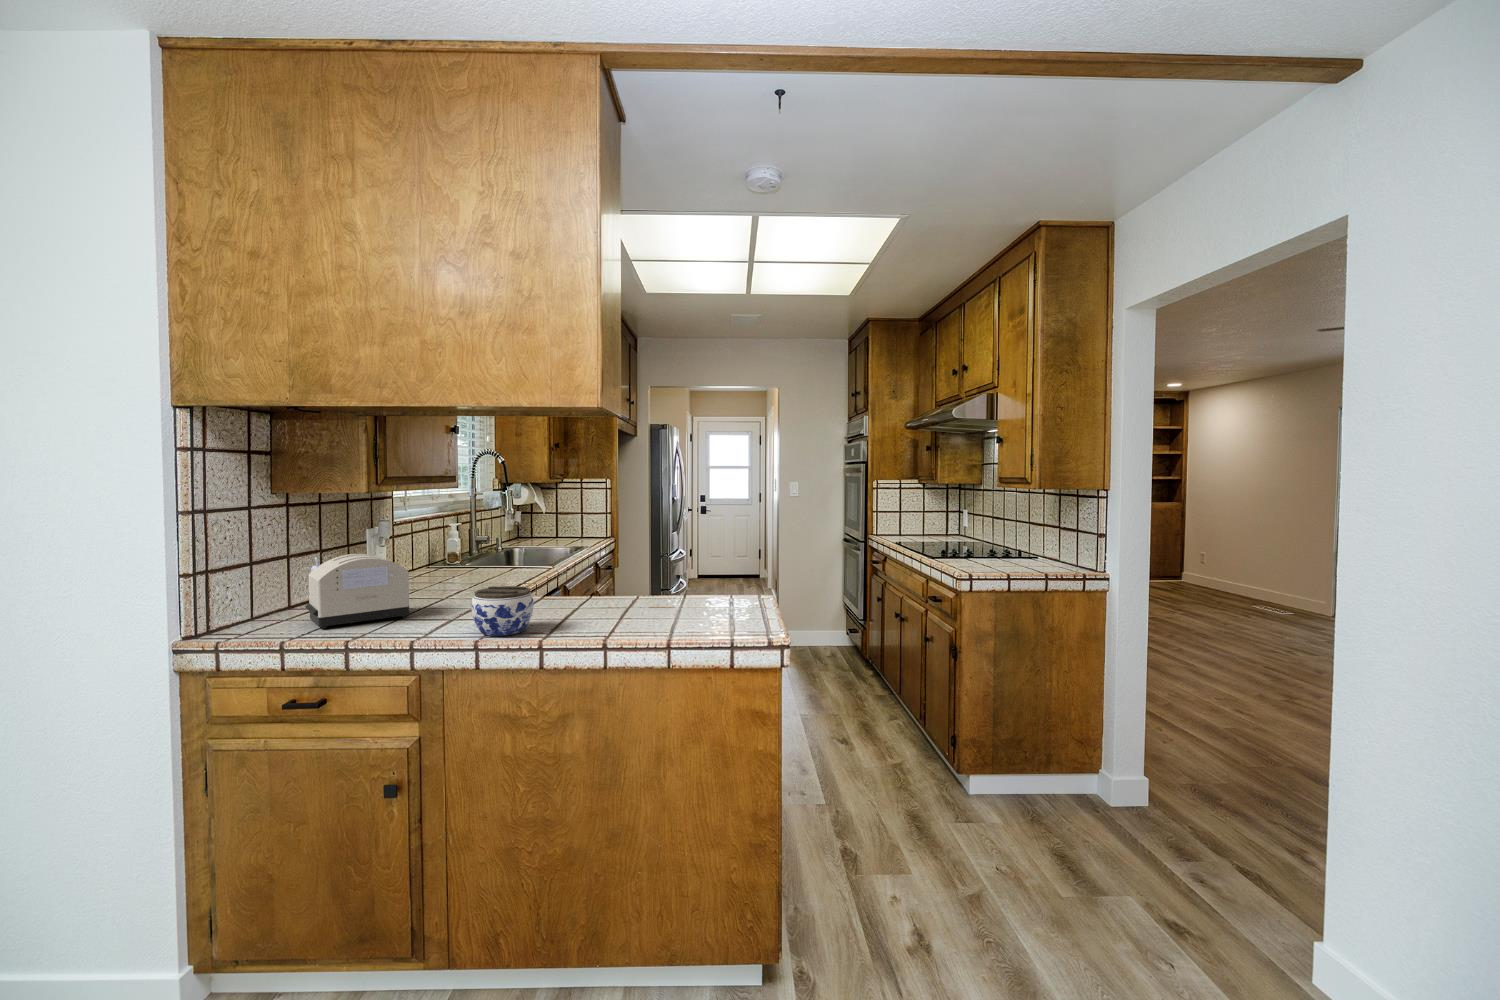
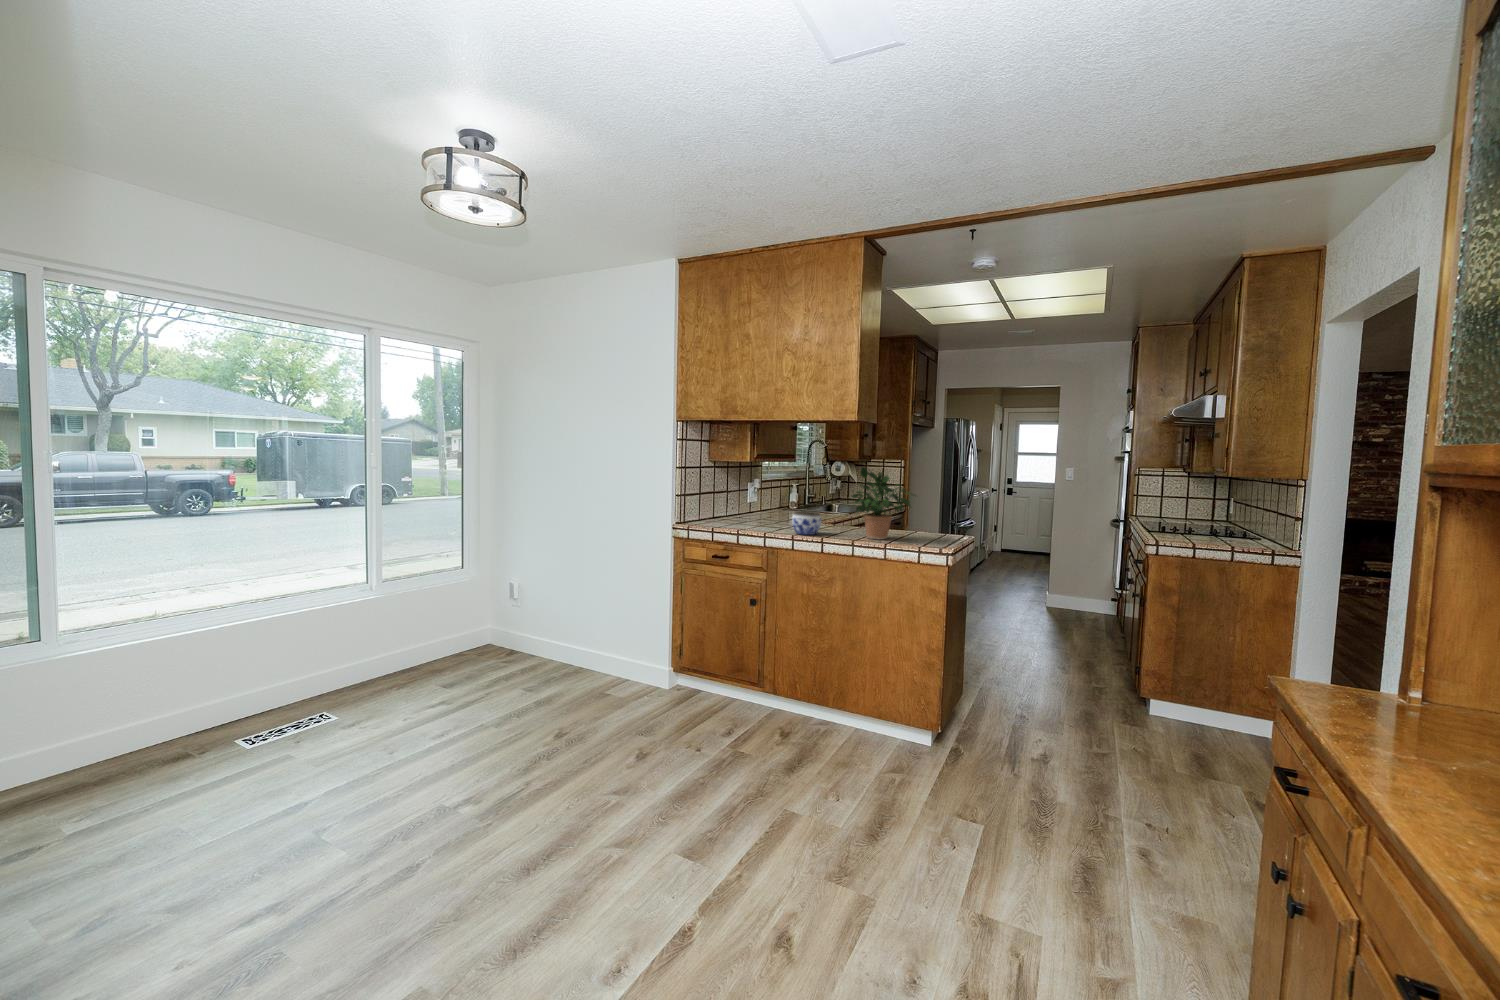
potted plant: none [587,496,709,629] -> present [851,467,915,539]
toaster: present [305,554,409,628] -> none [721,492,766,525]

